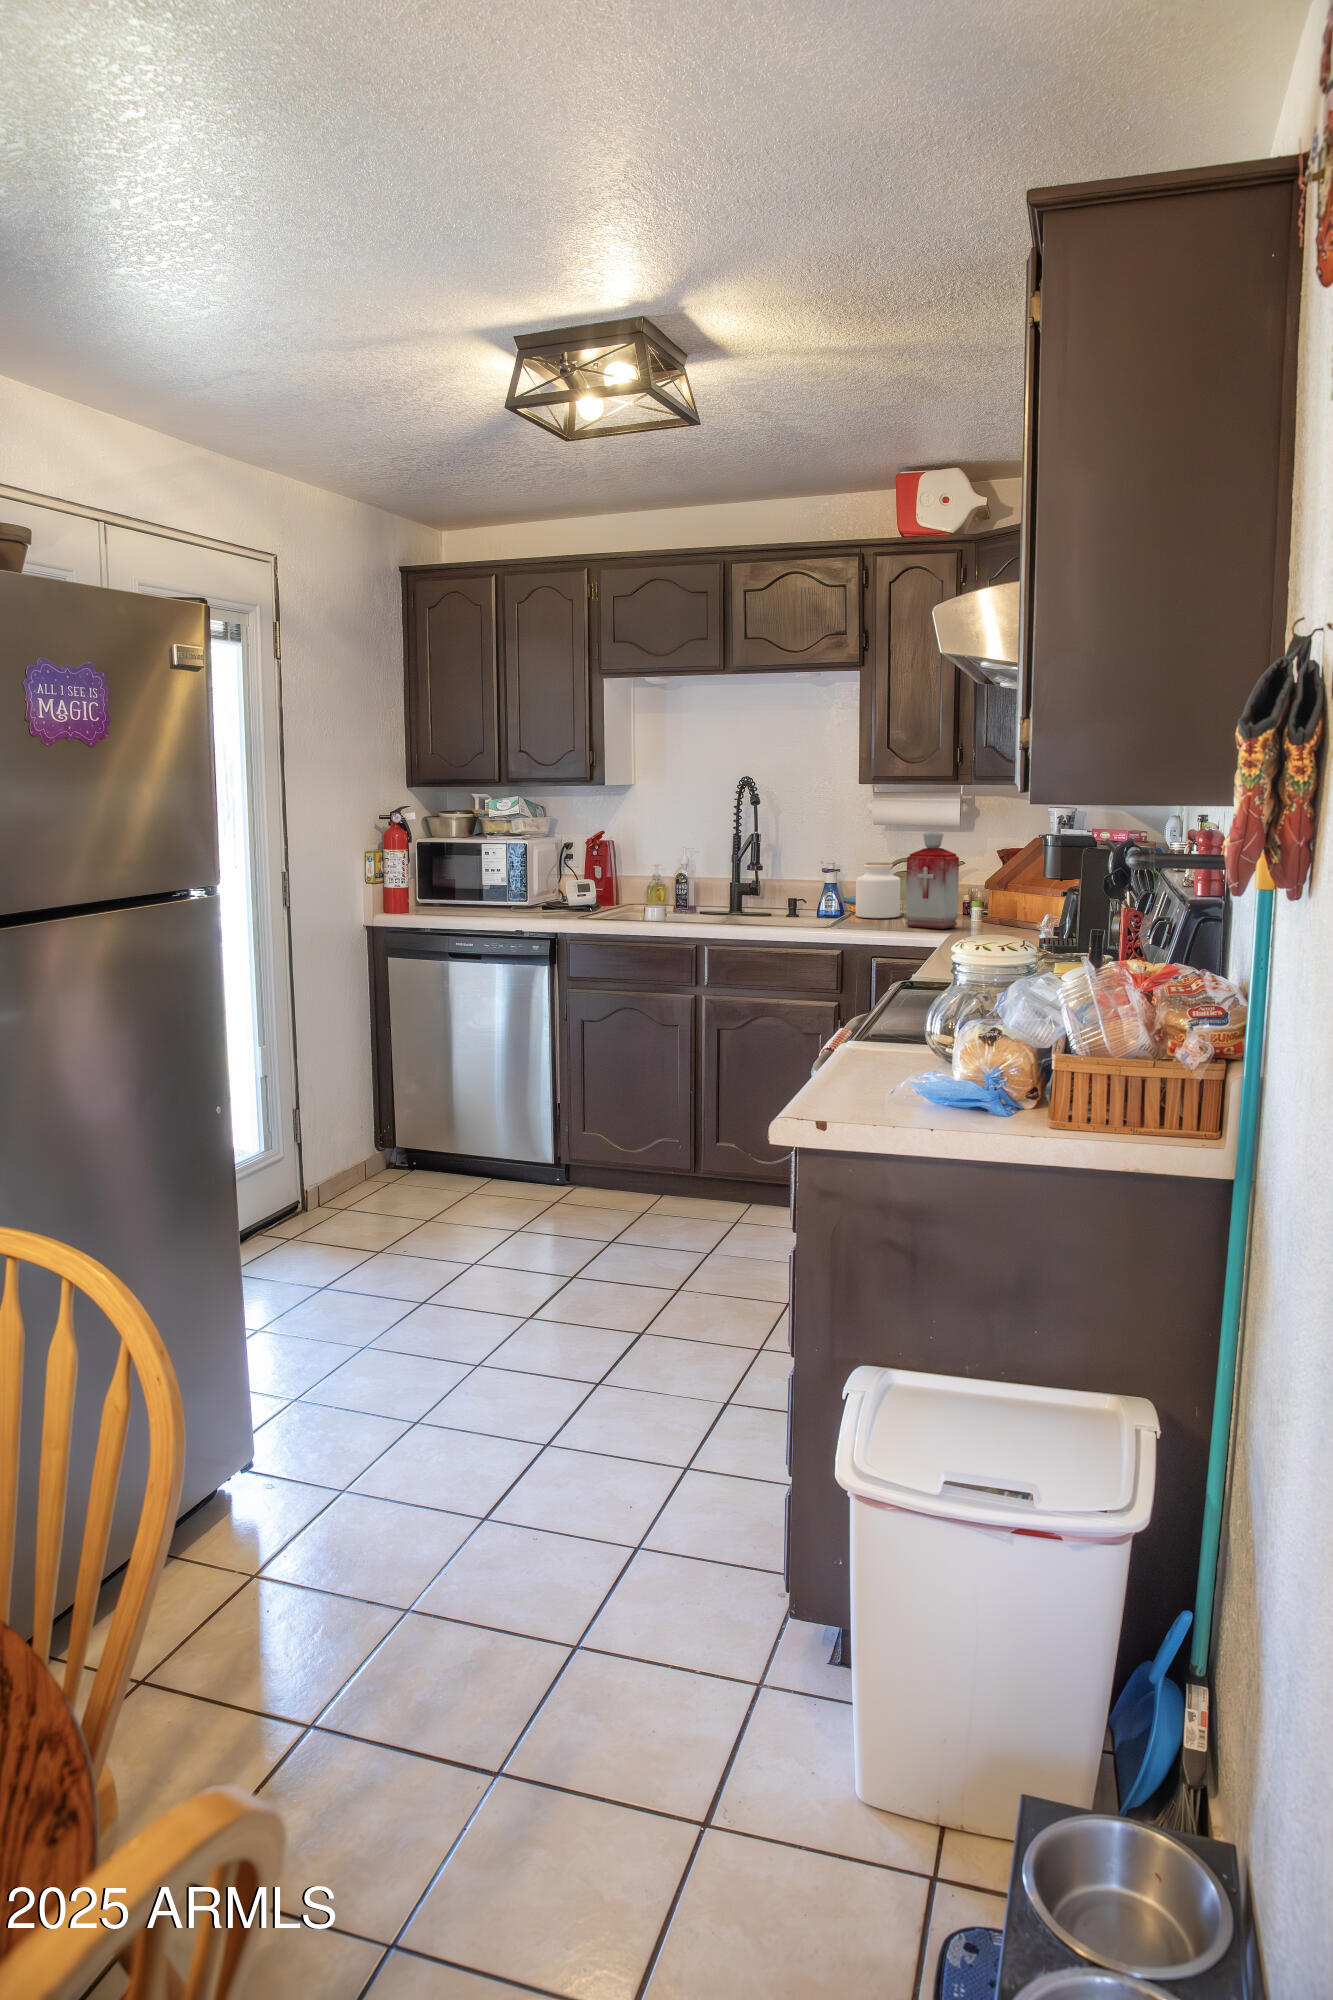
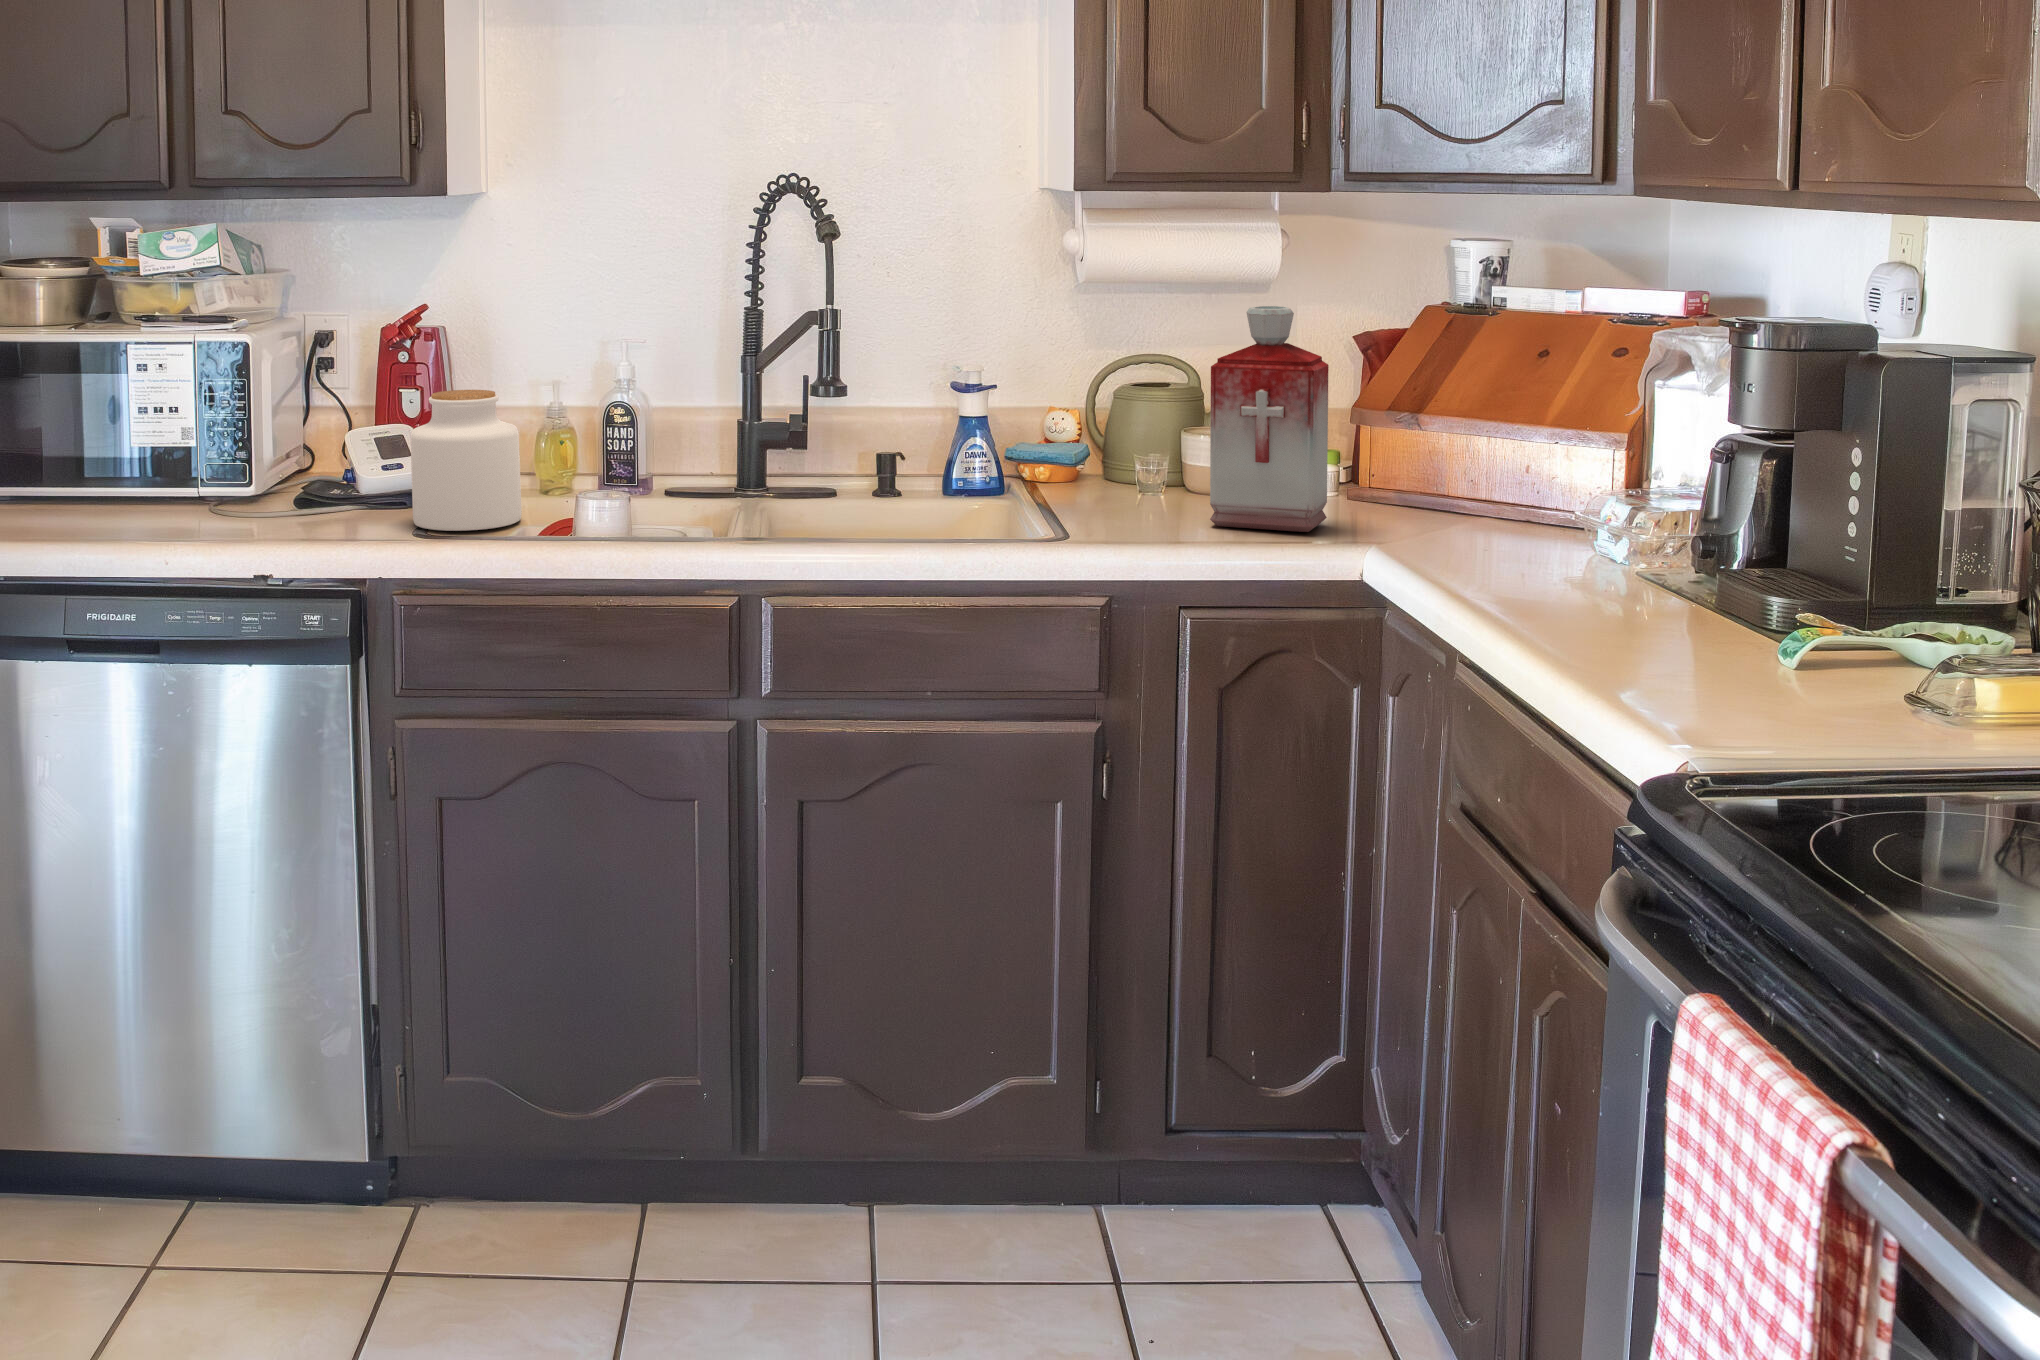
jar: present [856,863,900,918] -> present [411,390,522,531]

